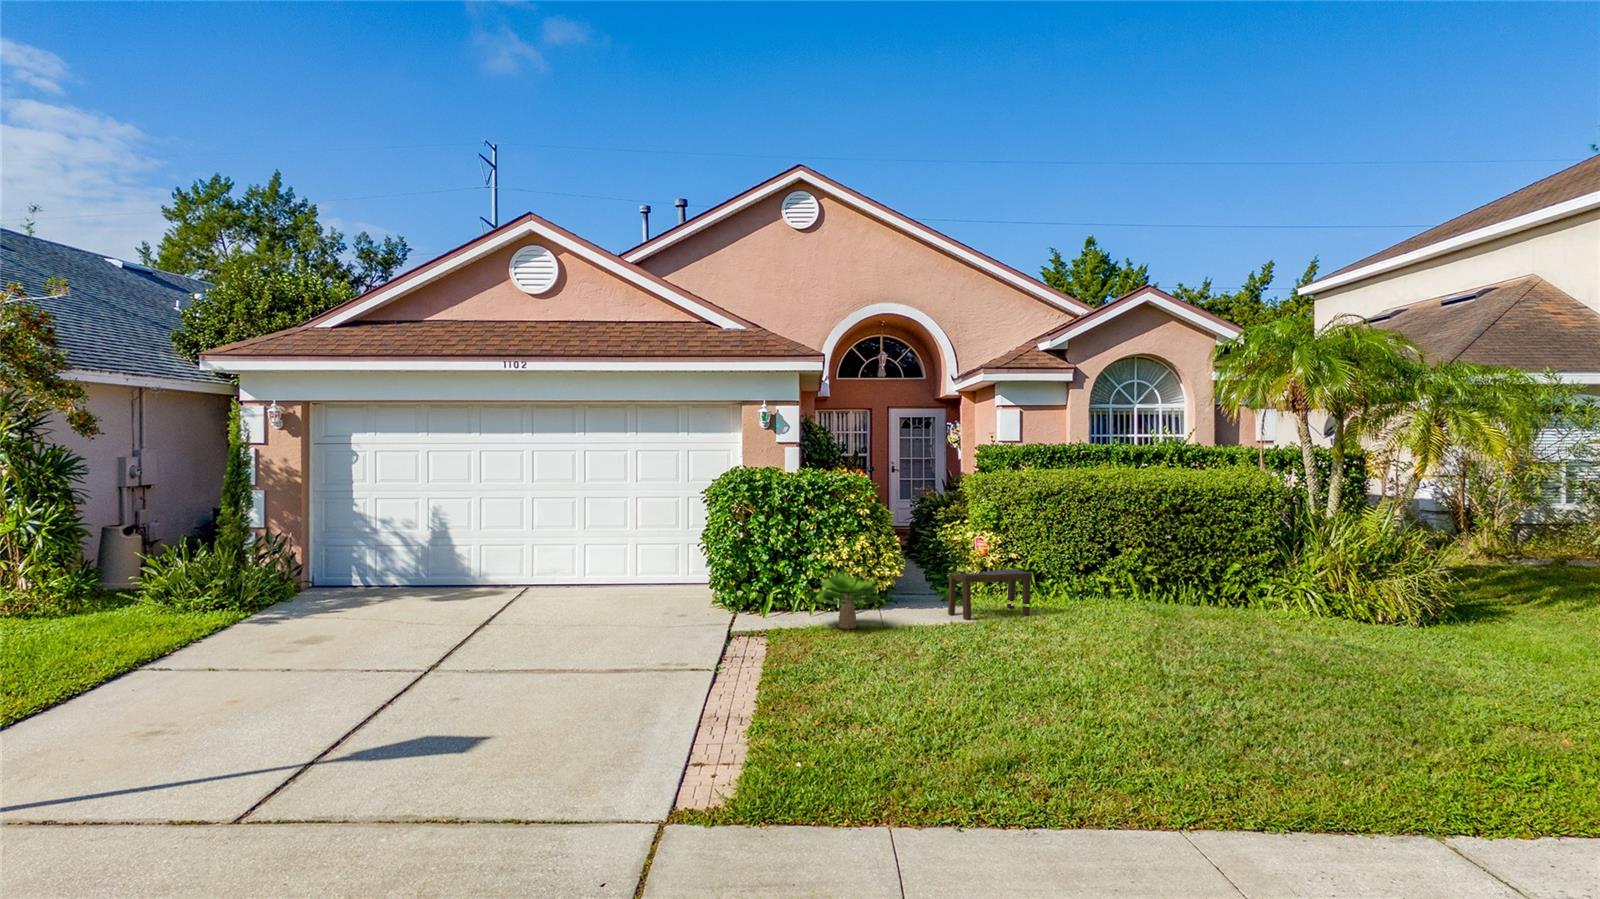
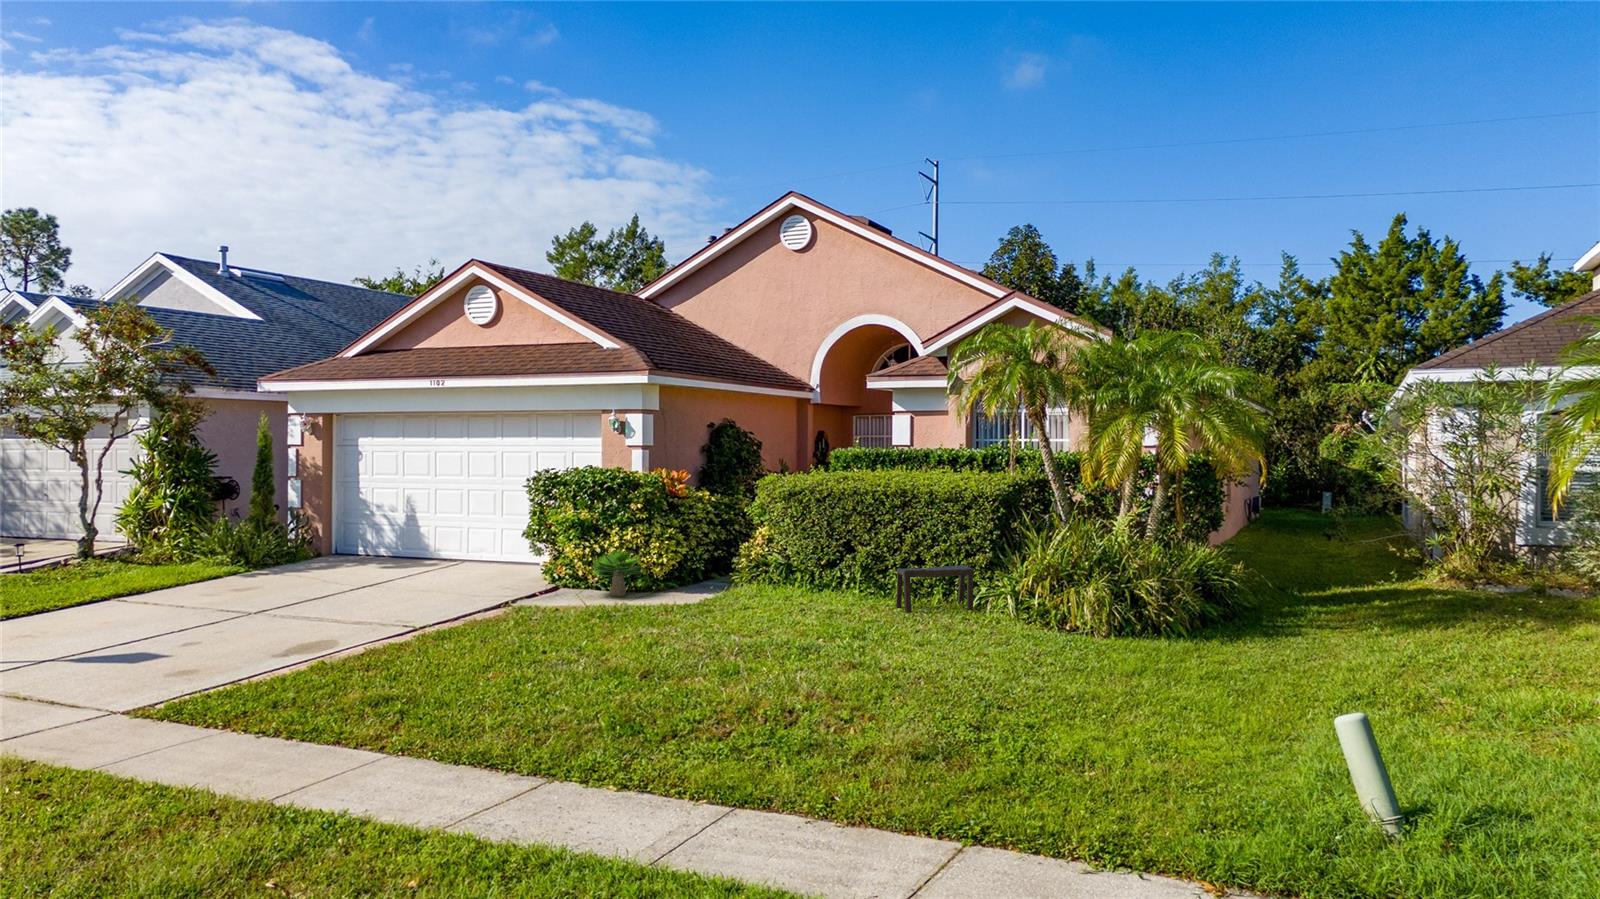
bench: present [948,569,1032,620] -> present [896,565,974,612]

